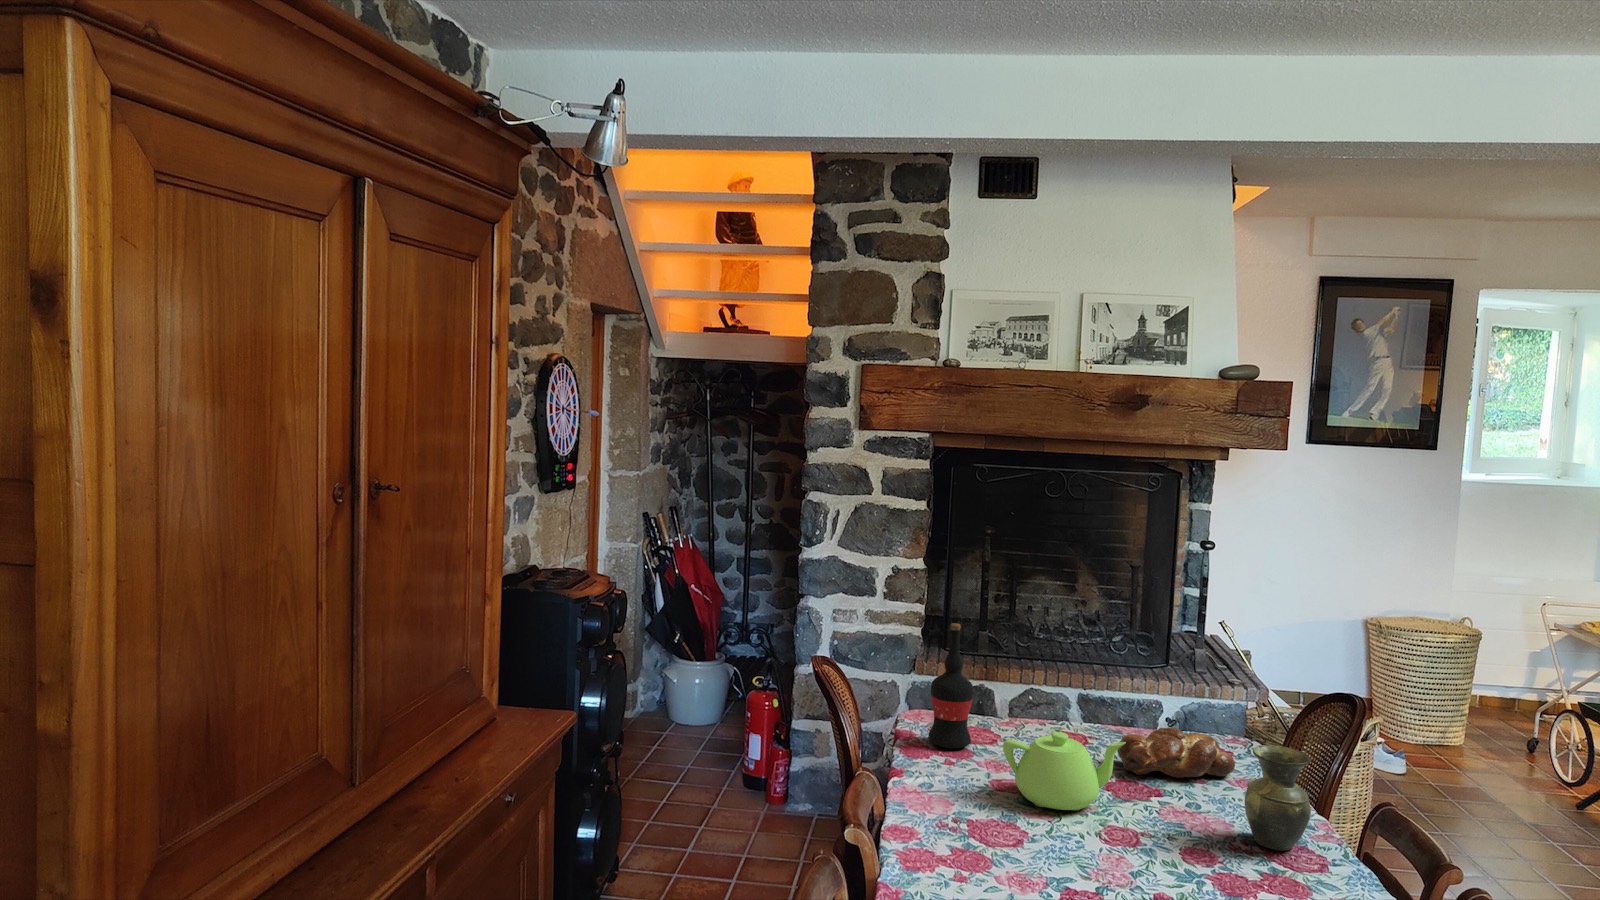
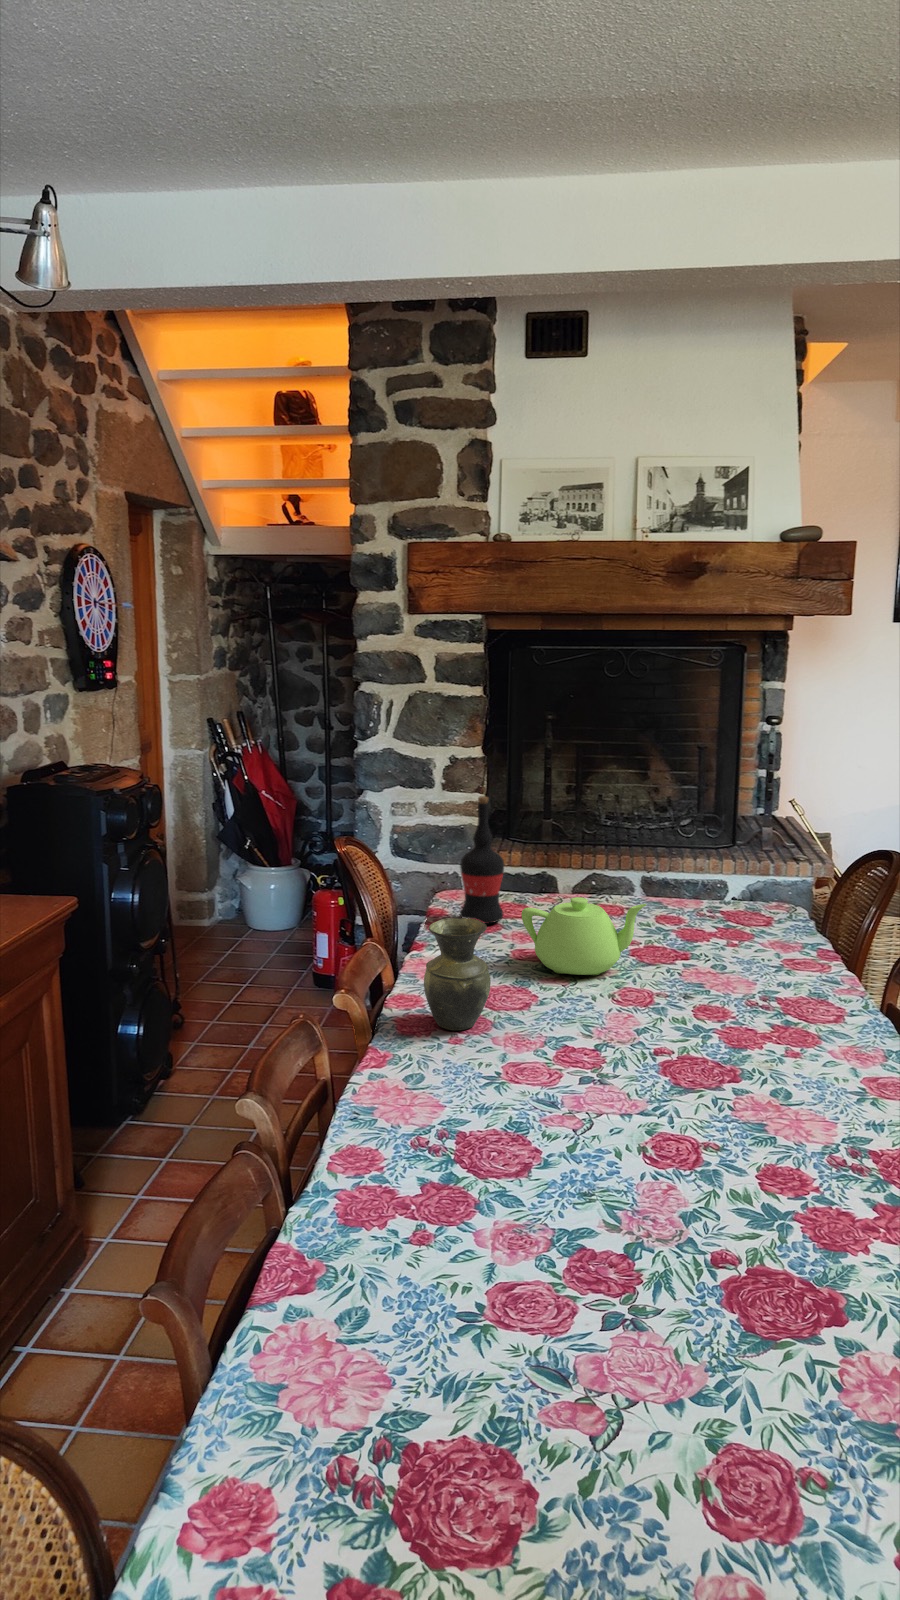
bread loaf: present [1117,727,1235,778] -> none [650,892,769,941]
vase: present [1245,745,1311,851] -> present [424,918,491,1030]

